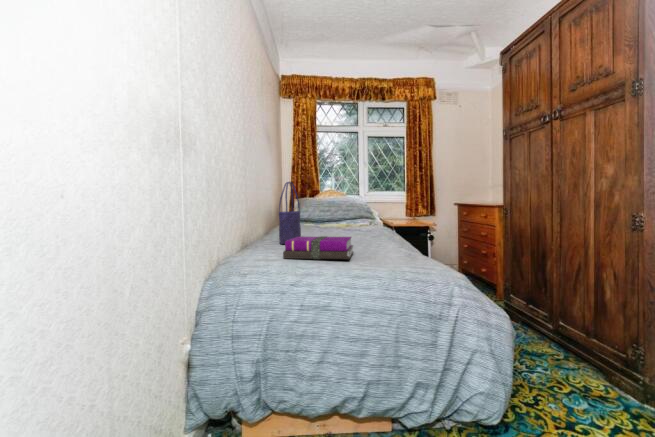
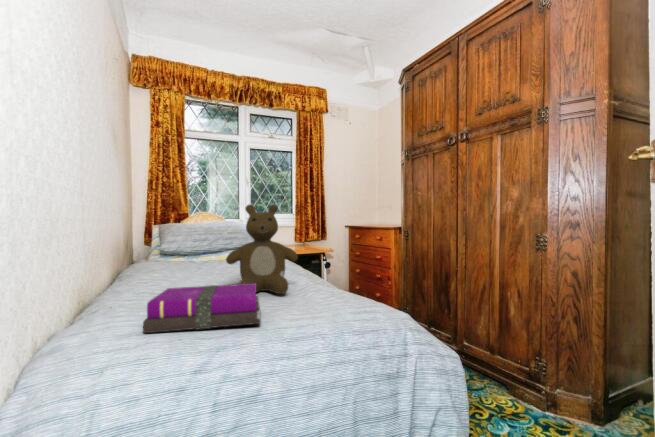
tote bag: present [279,182,301,244] -> none [132,200,169,299]
teddy bear: none [337,183,388,247] -> present [226,204,298,294]

